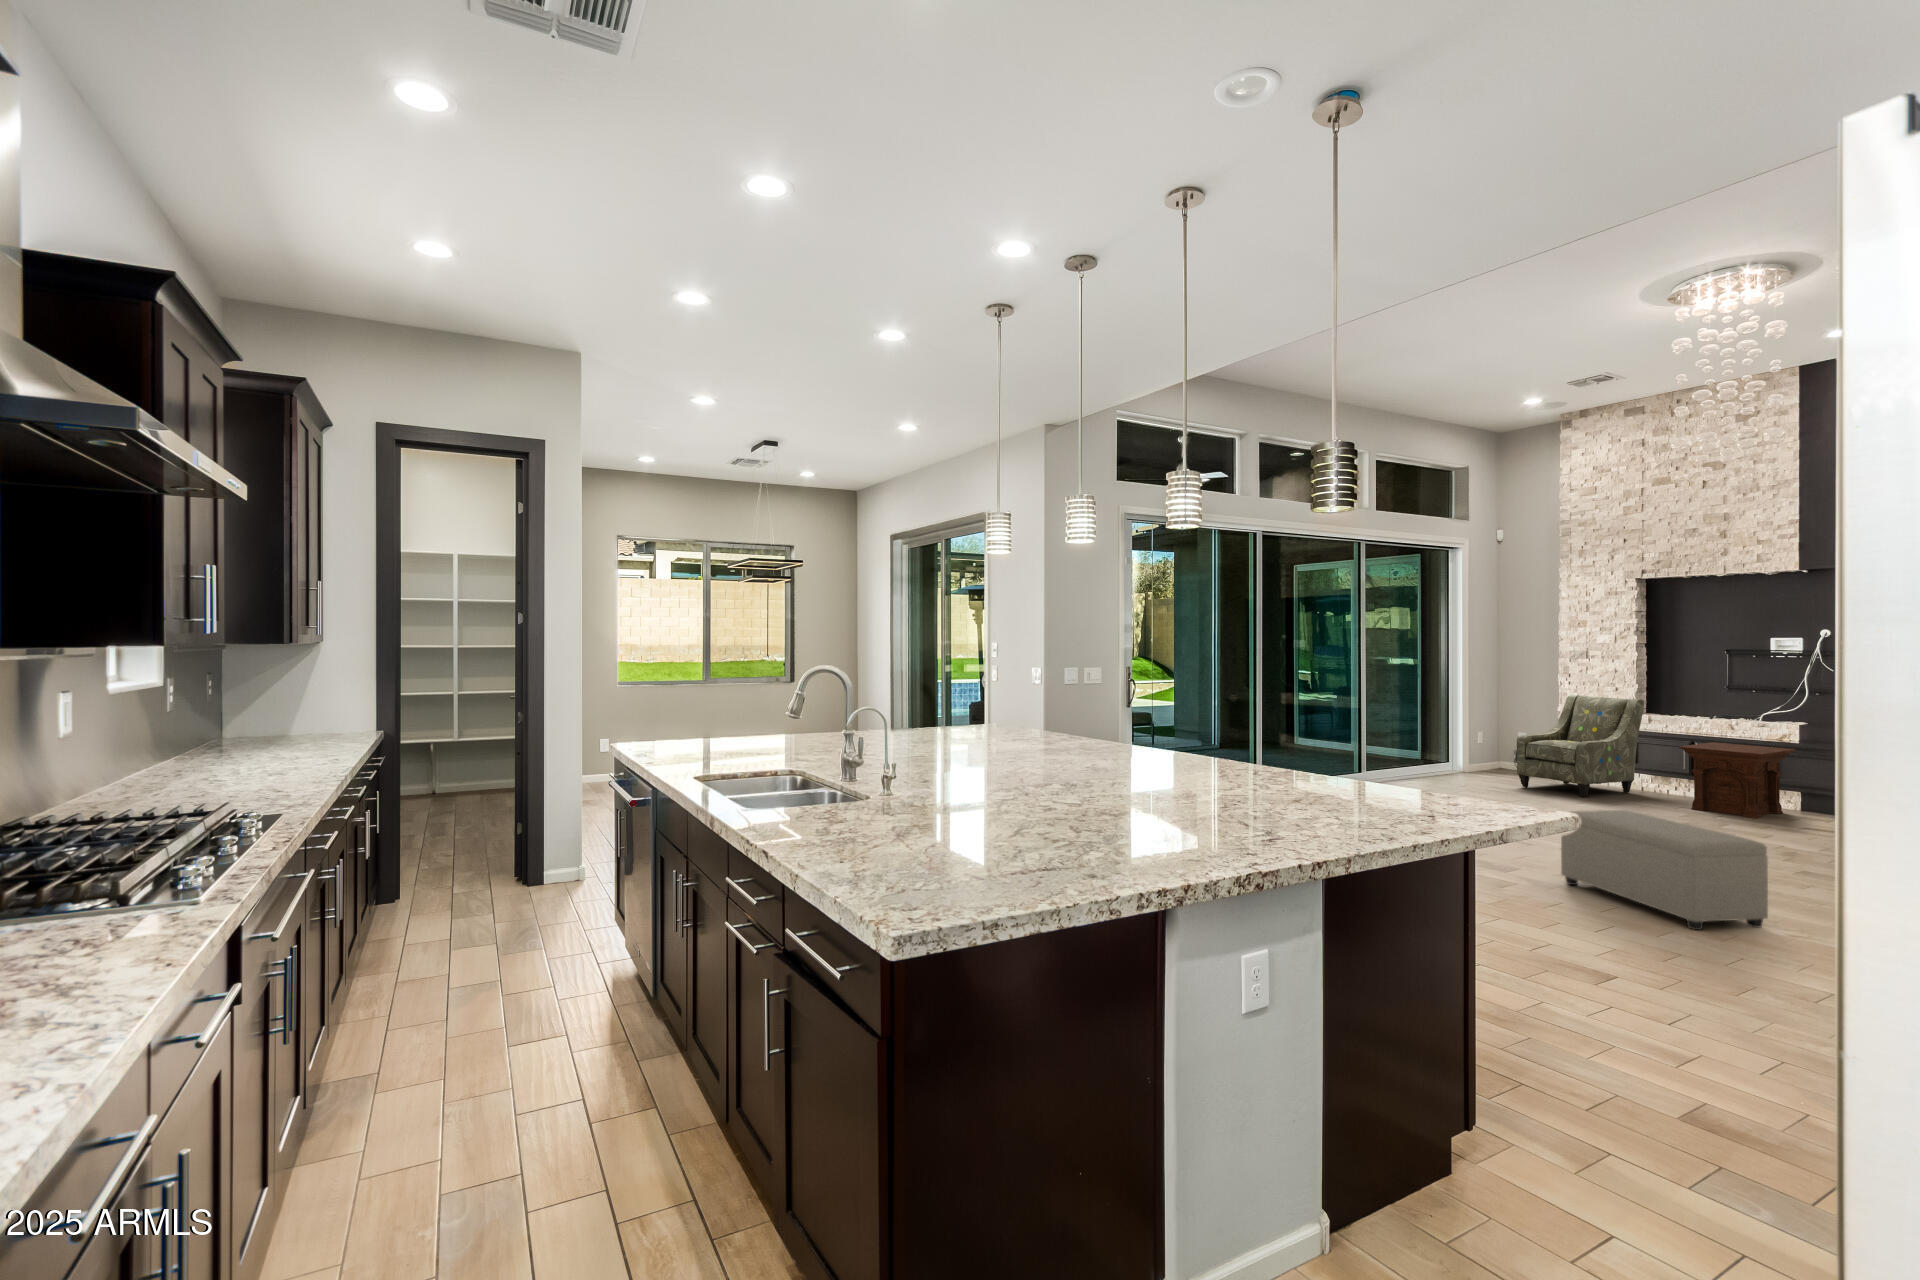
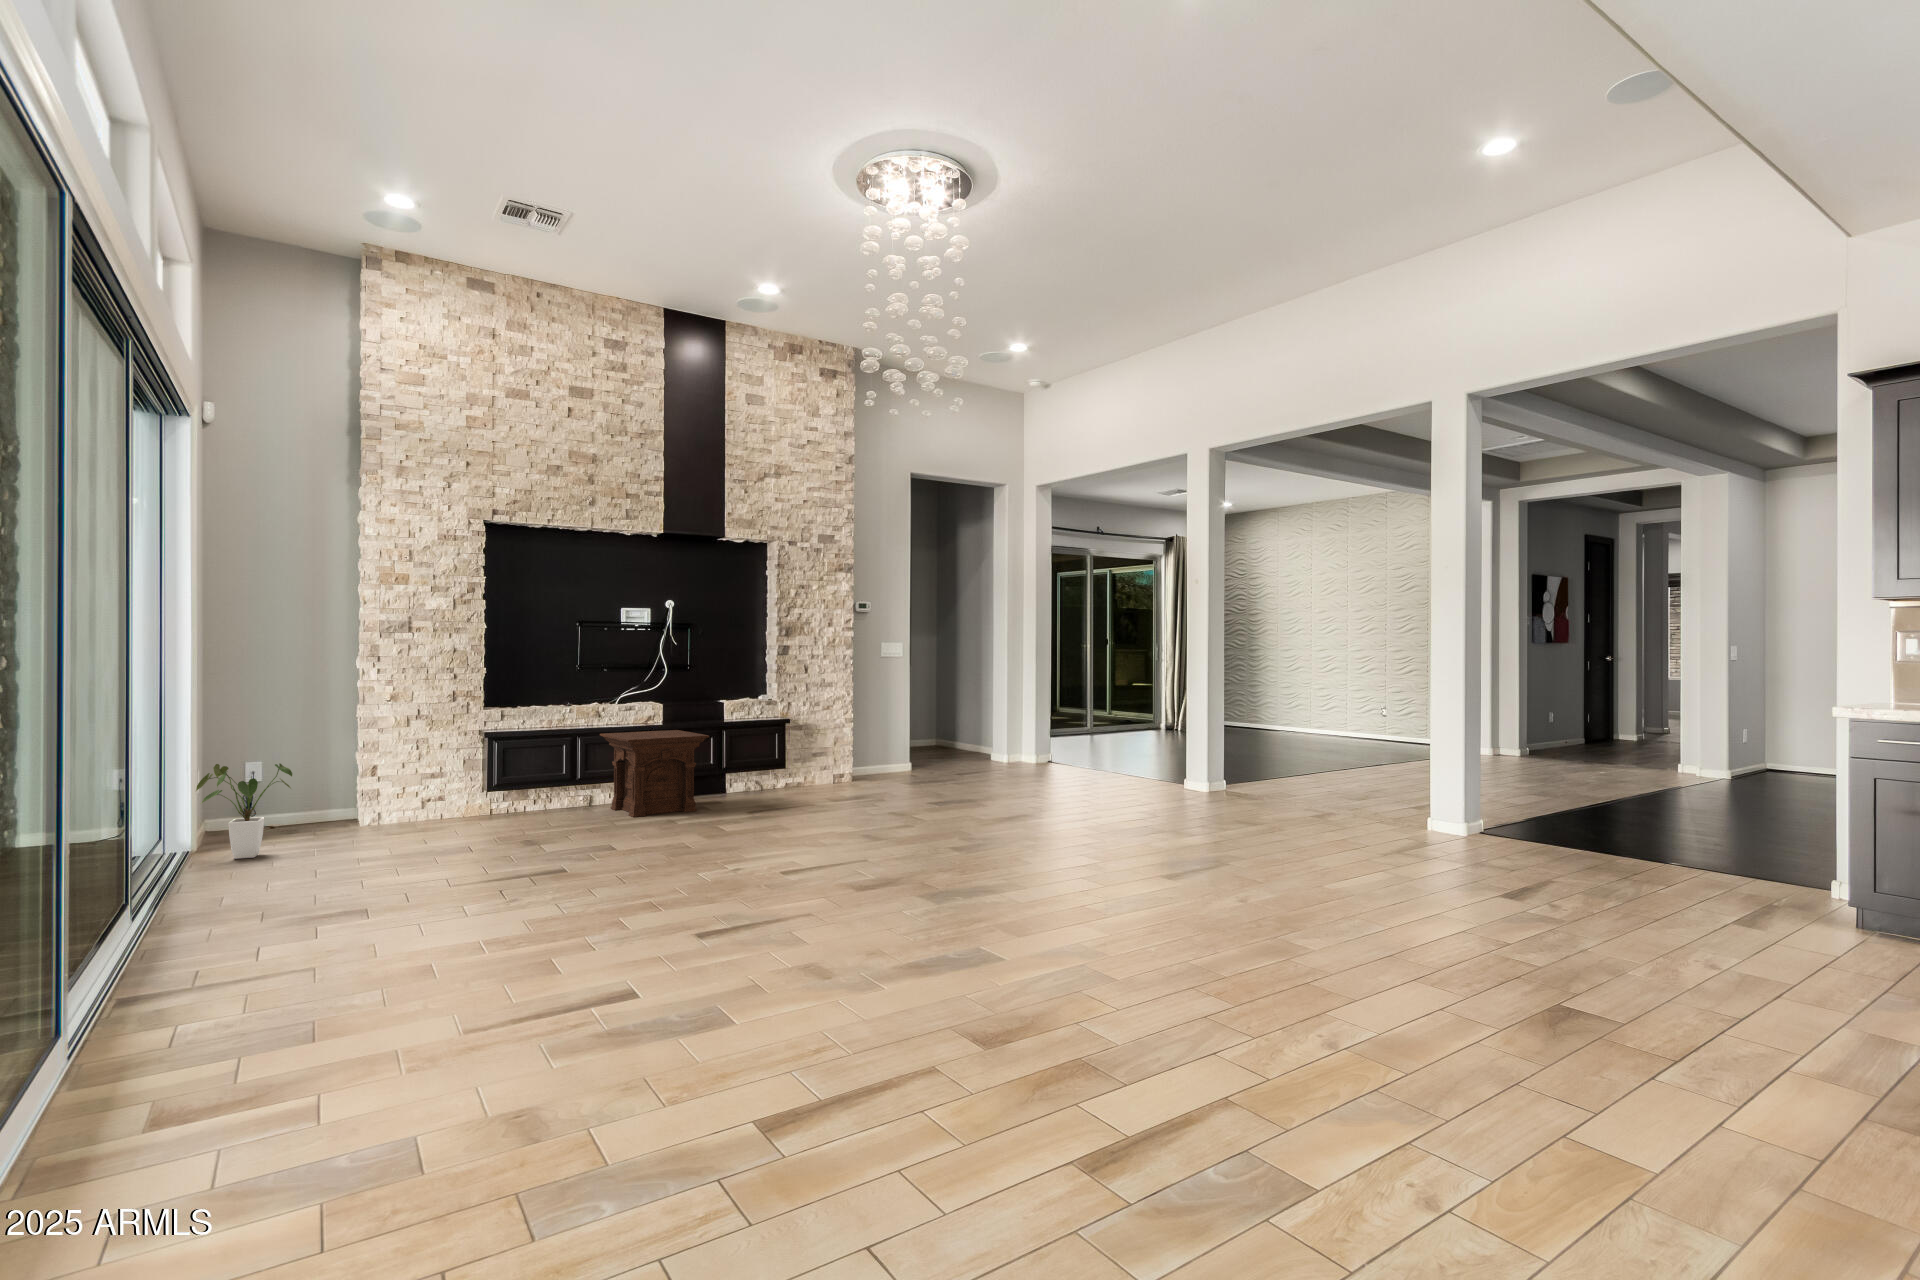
armchair: present [1517,695,1644,797] -> none [395,687,529,843]
house plant: none [1438,727,1481,777] -> present [196,764,292,859]
ottoman: present [1561,810,1768,930] -> none [1036,784,1241,895]

